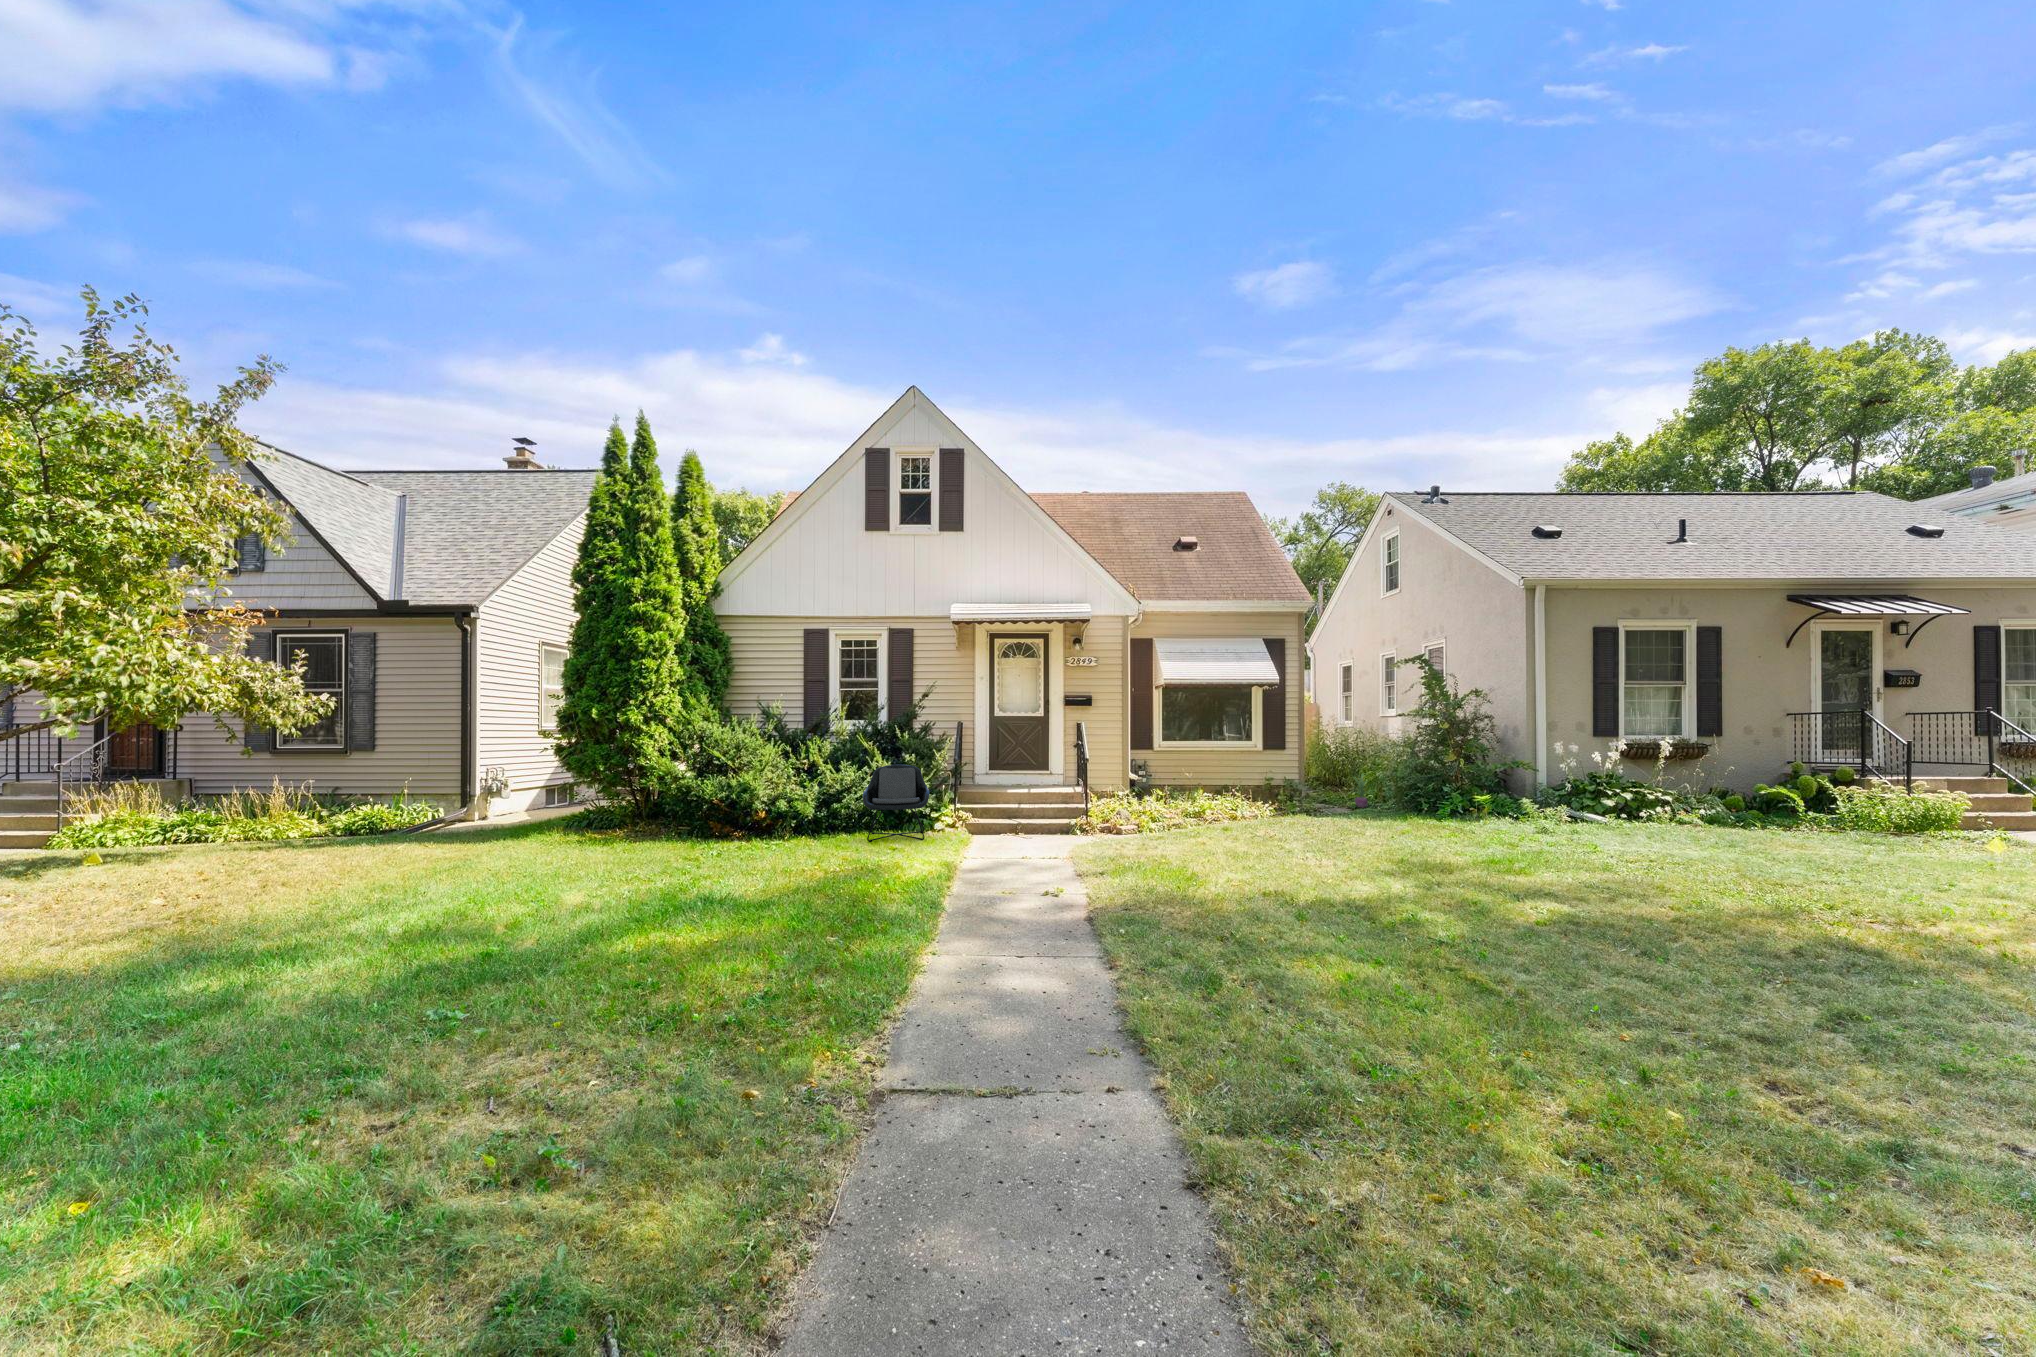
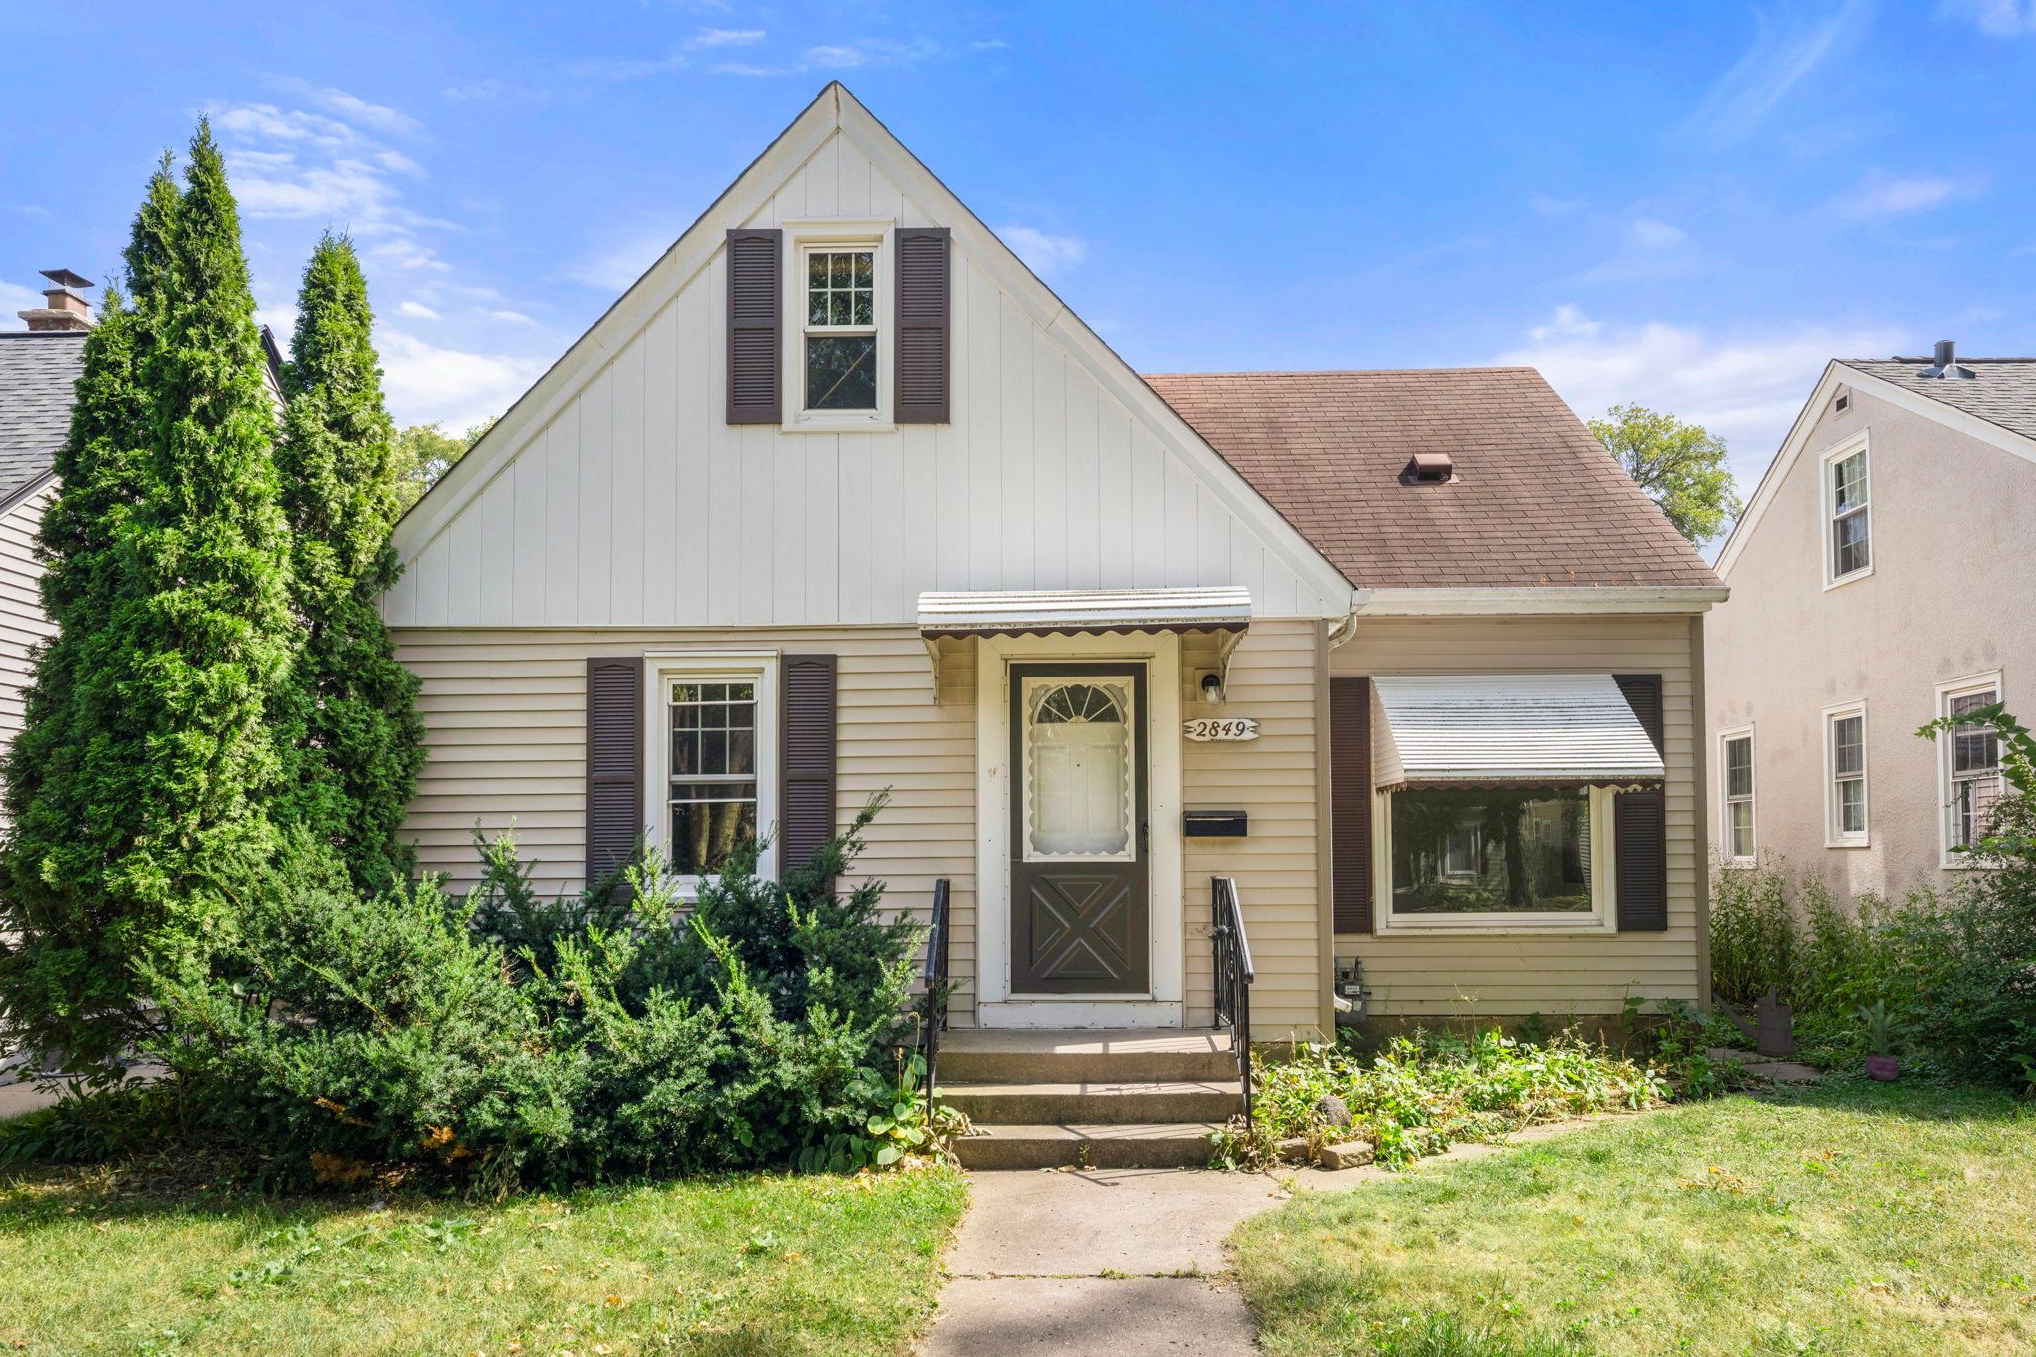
lounge chair: present [863,764,929,842] -> none [694,995,864,1208]
watering can: none [1300,772,1338,802] -> present [1713,985,1807,1056]

